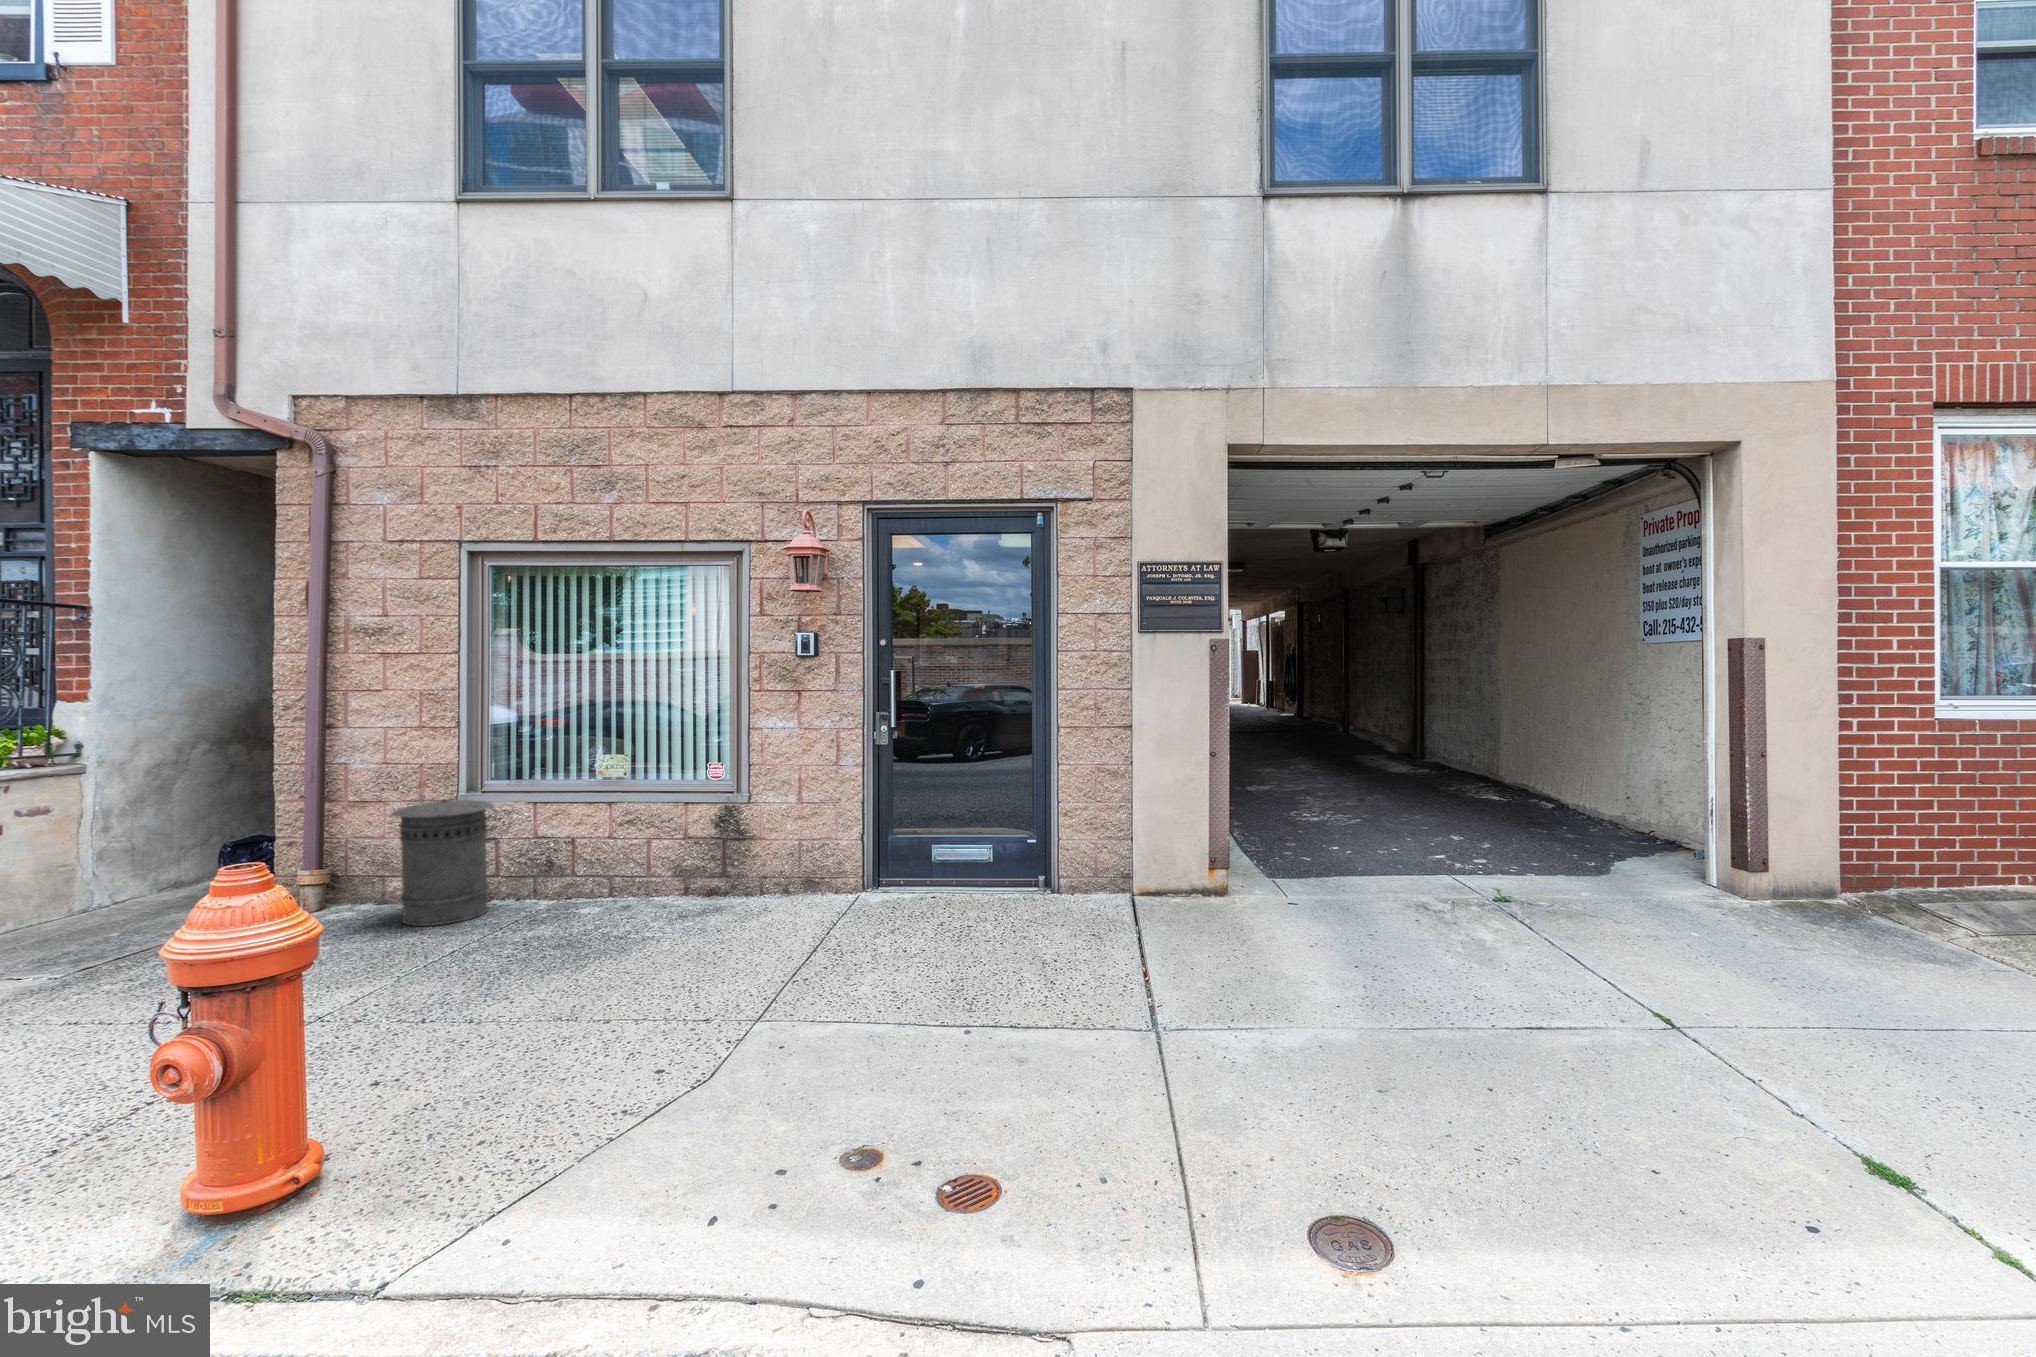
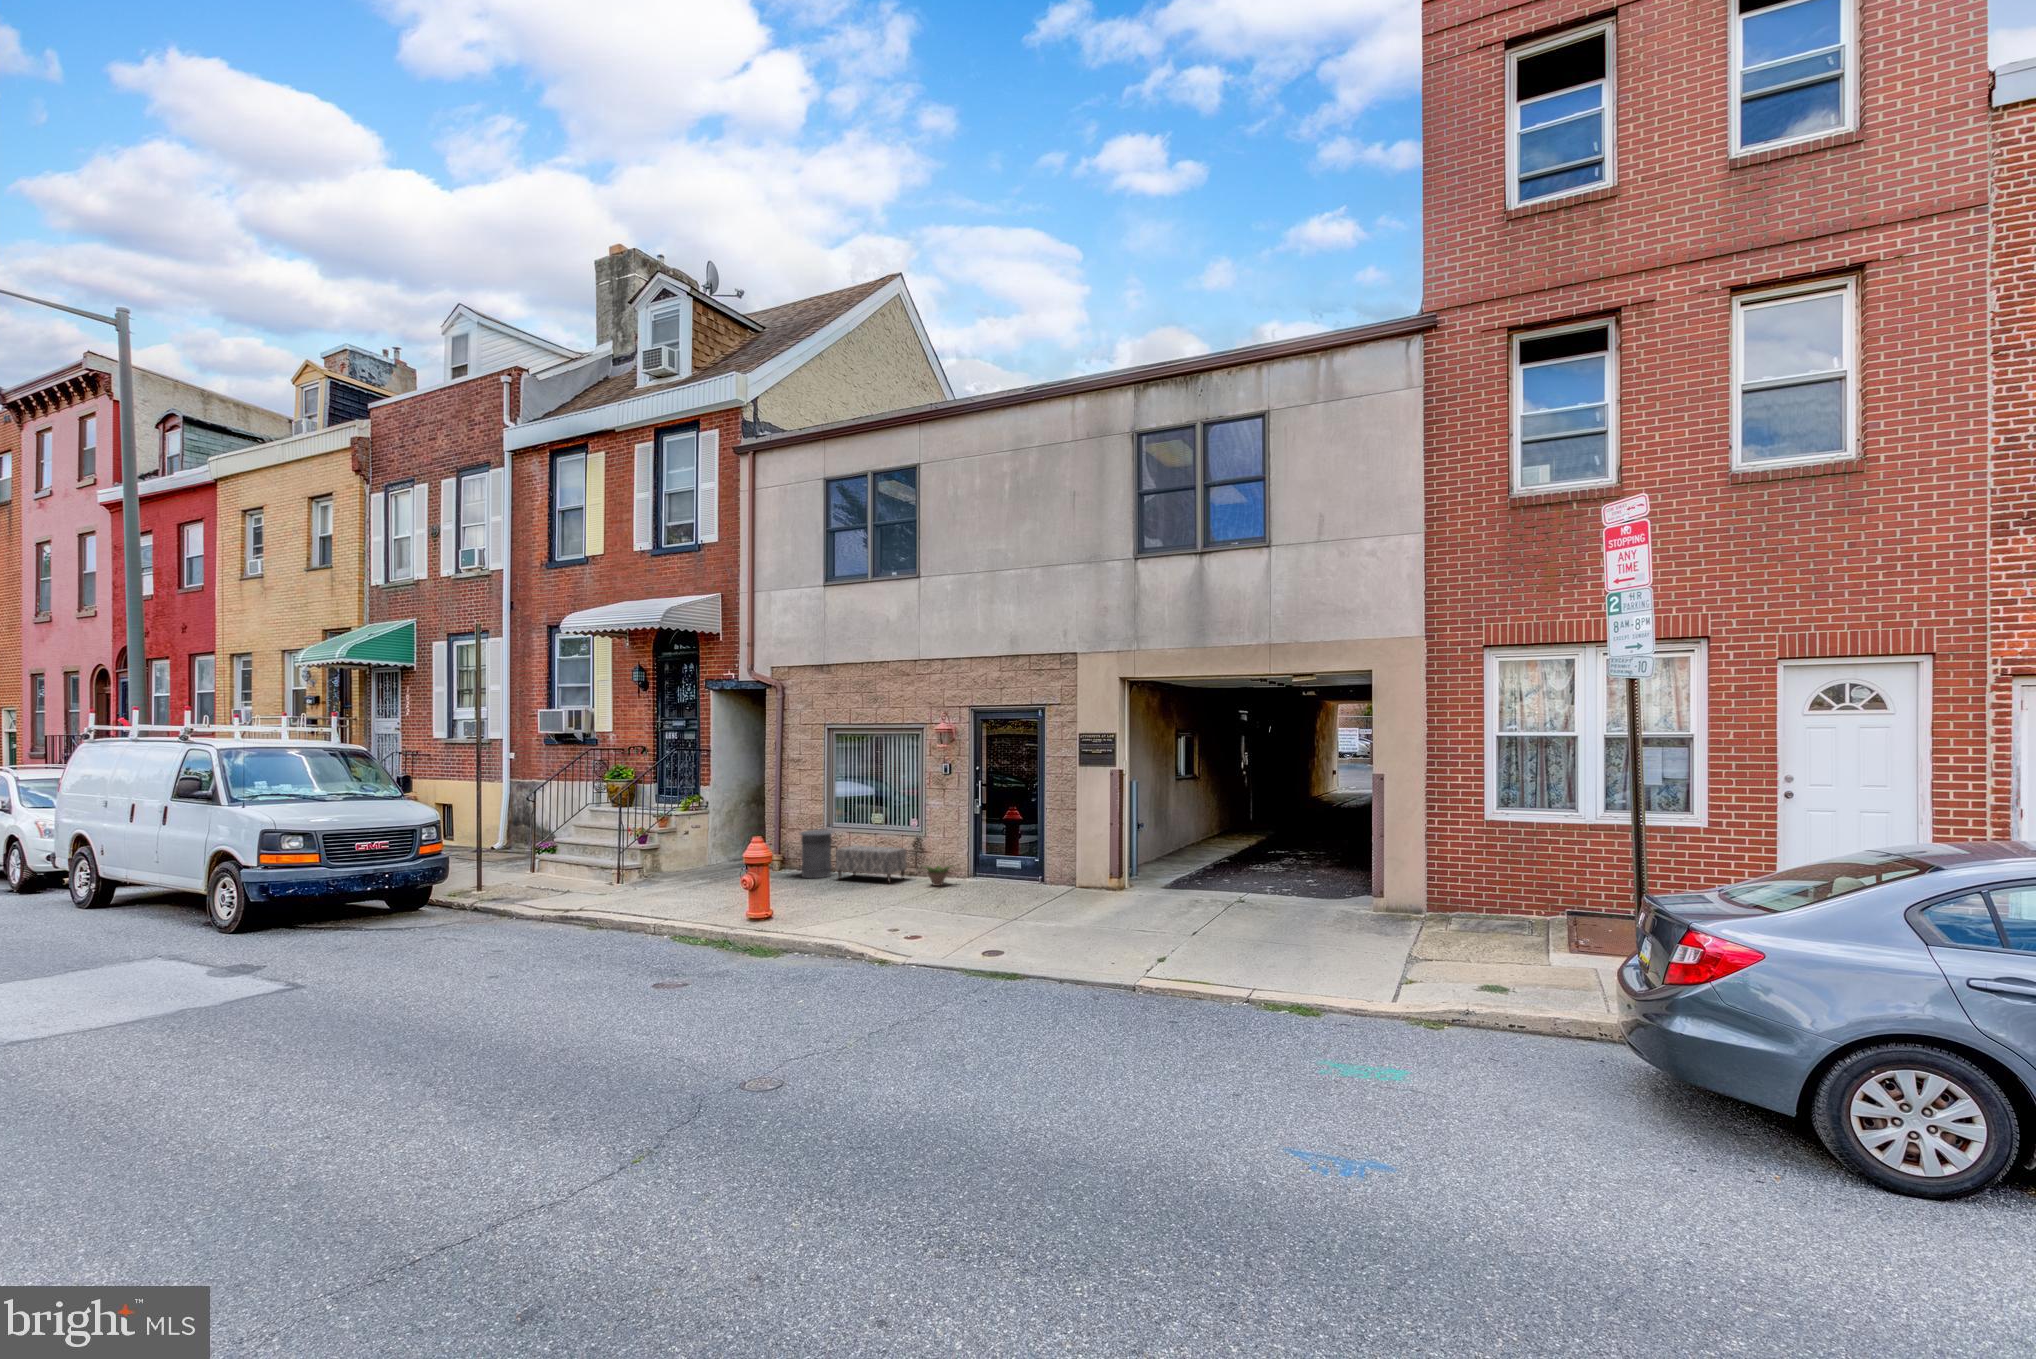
bench: none [510,832,698,923] -> present [836,845,907,883]
decorative plant: none [751,863,837,917] -> present [926,866,950,886]

